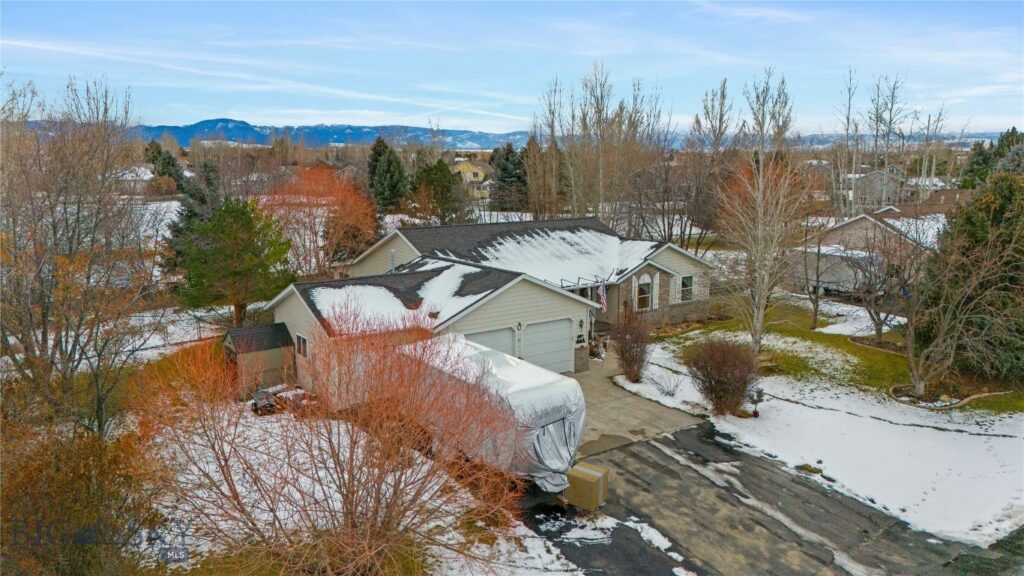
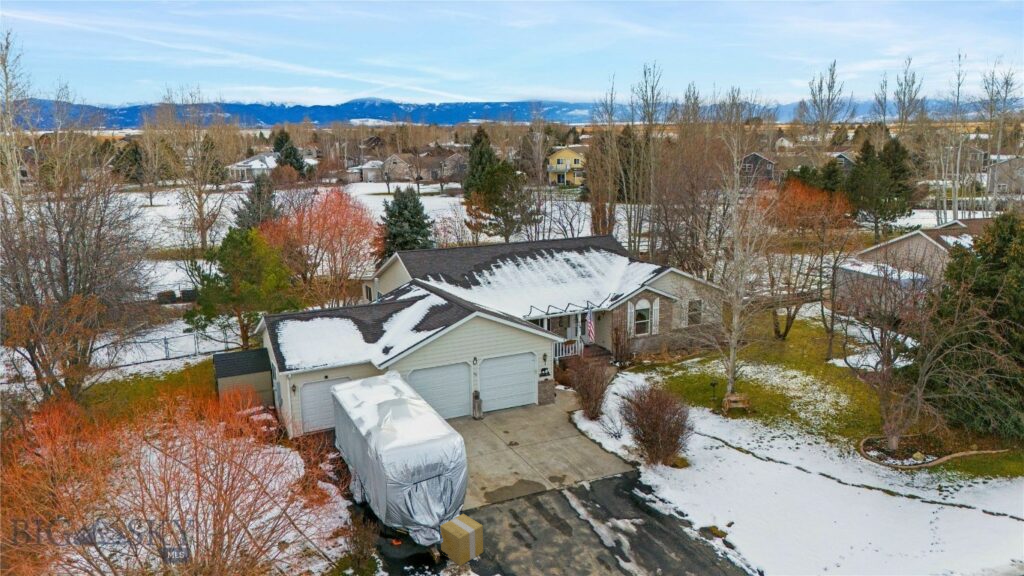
potted tree: present [748,388,765,417] -> none [681,435,702,468]

